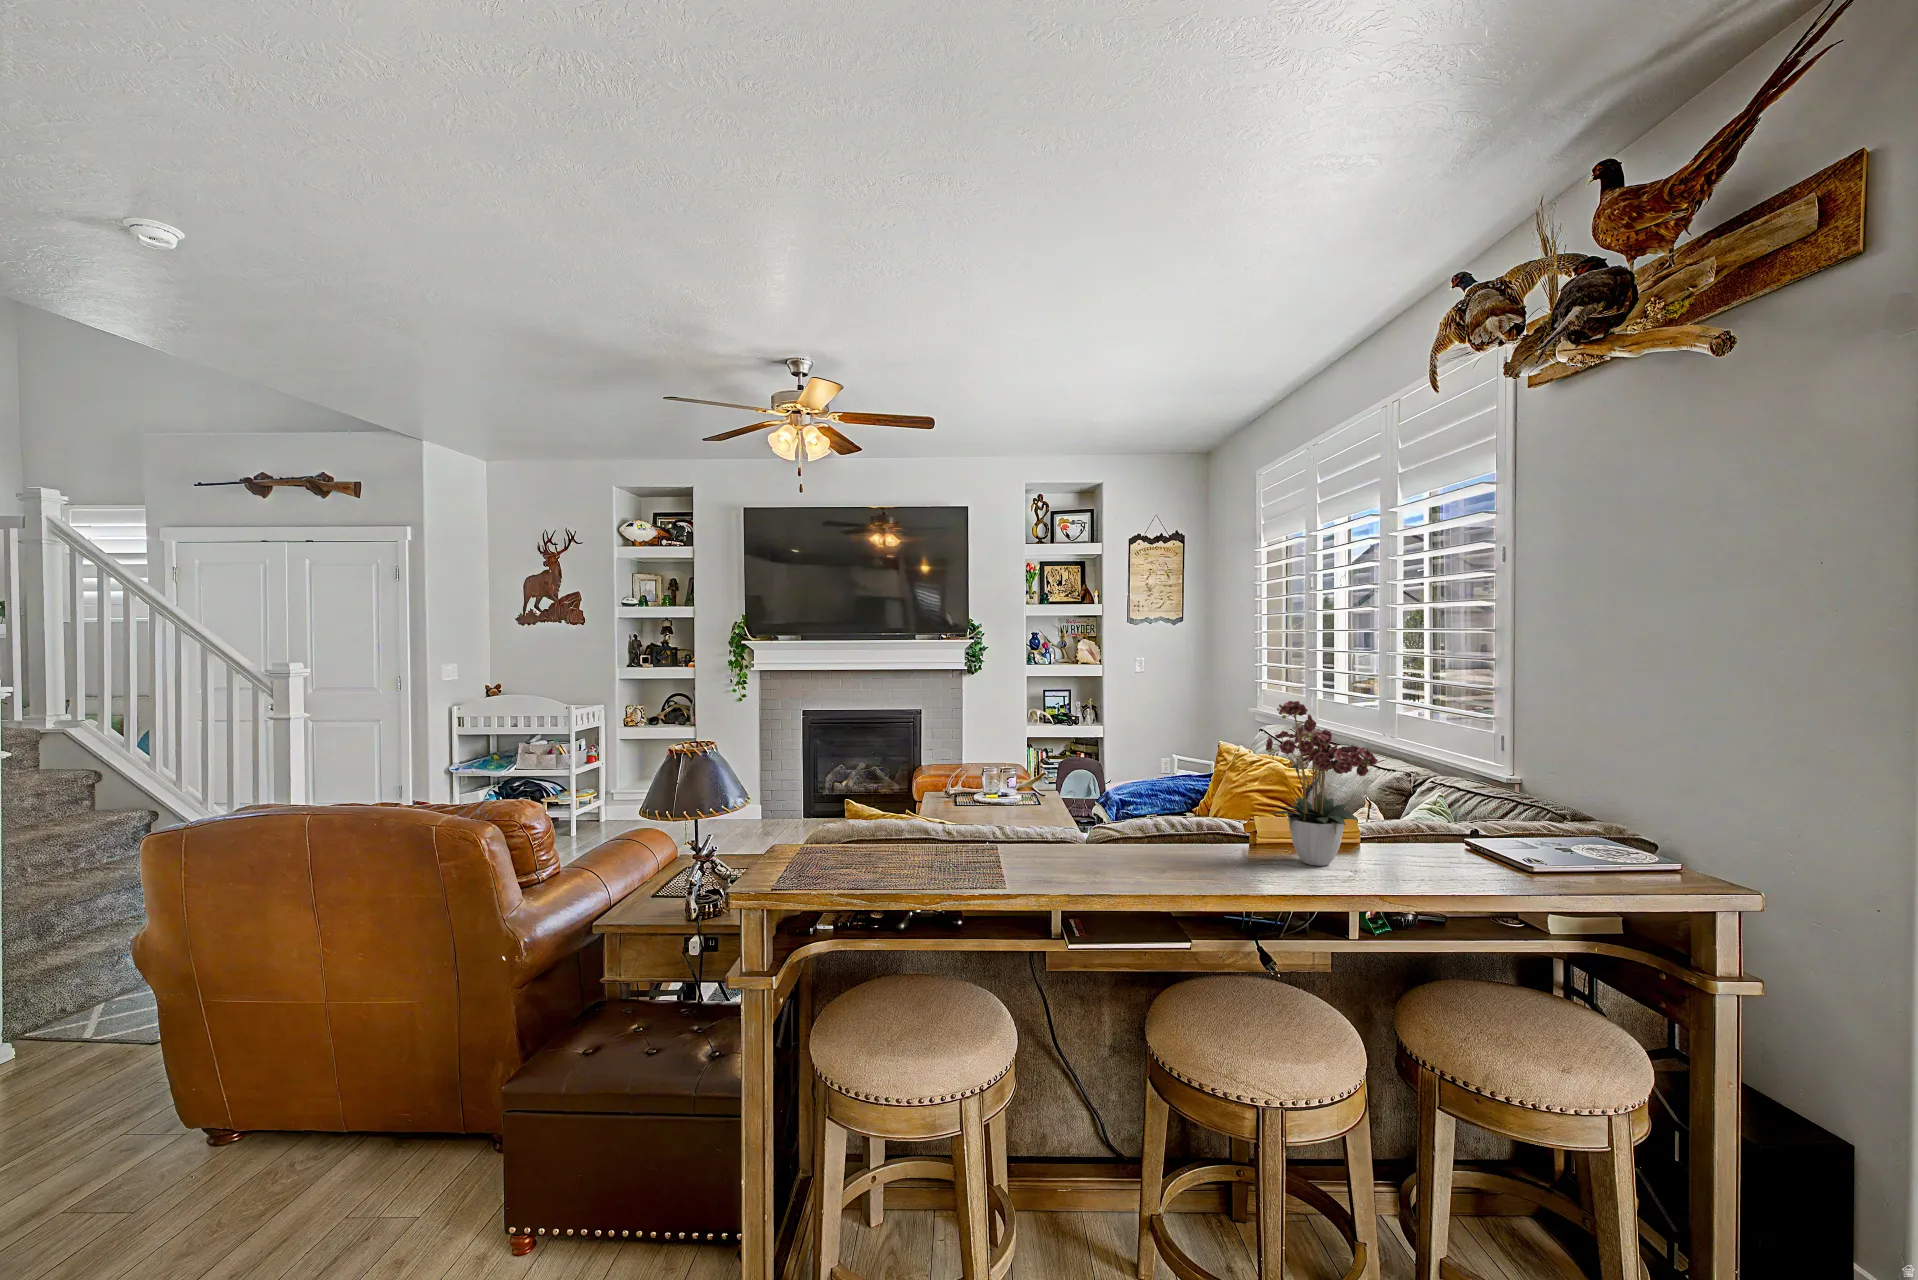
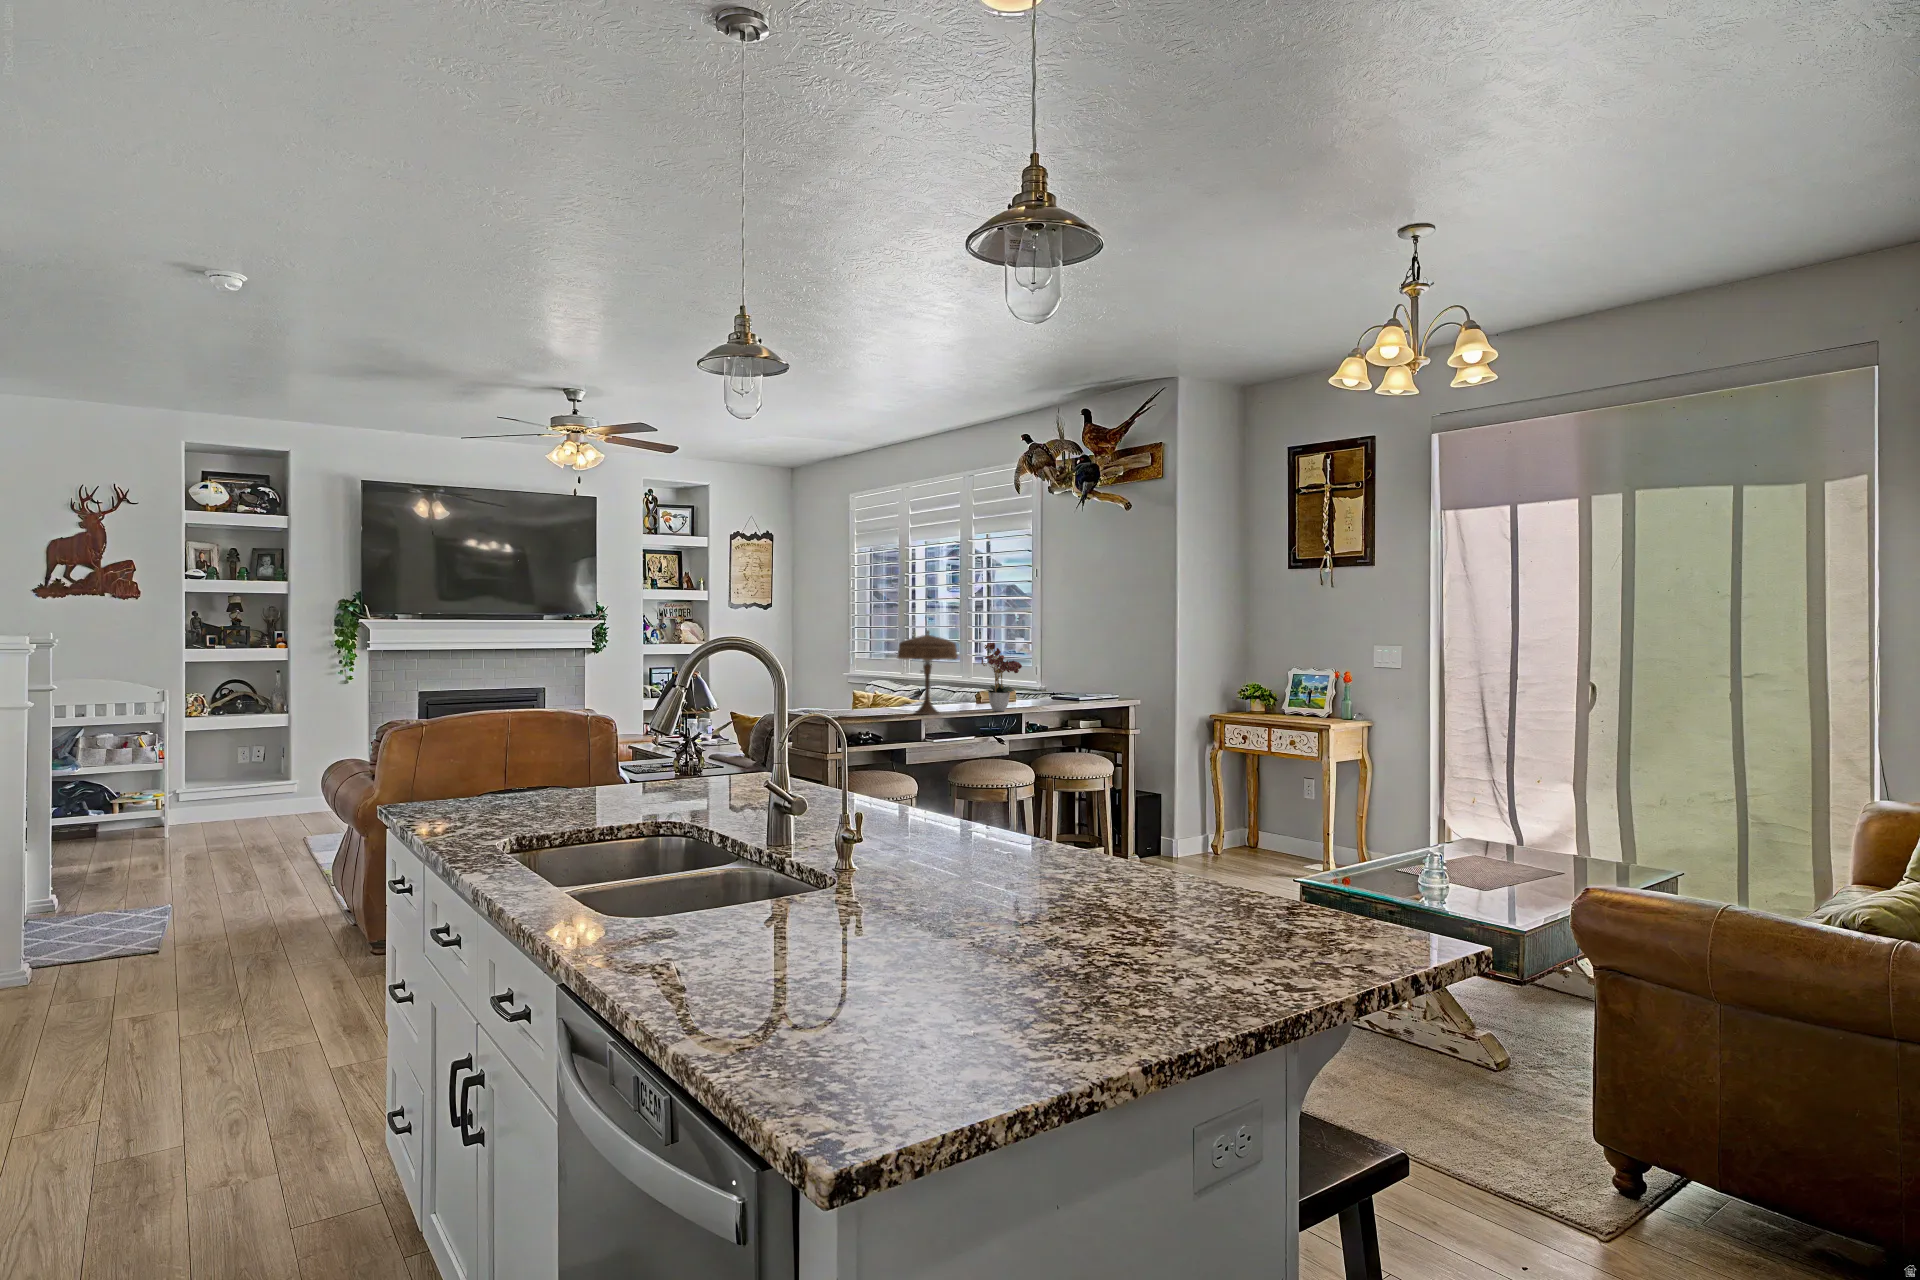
table lamp: none [1062,671,1200,863] -> present [897,630,958,715]

